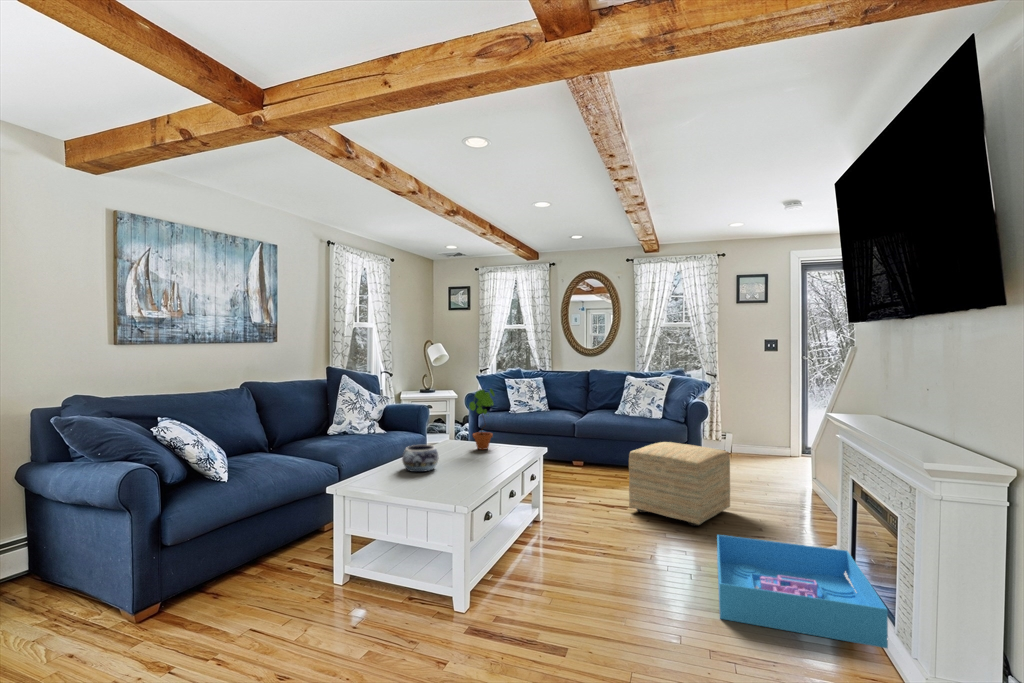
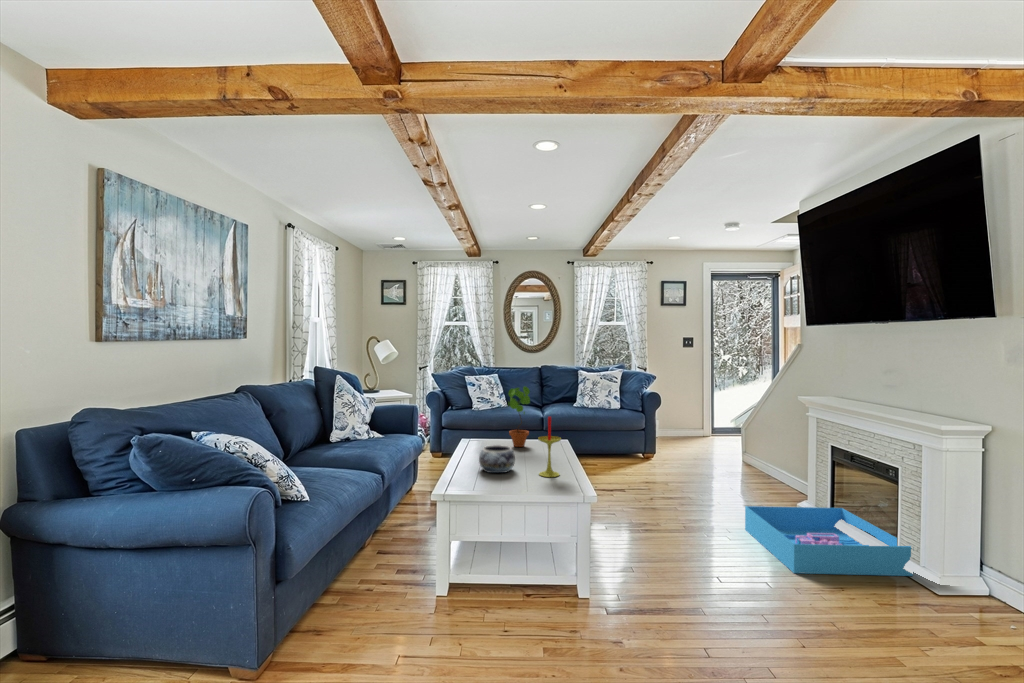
candle: none [449,416,473,480] -> present [538,417,561,477]
ottoman: present [629,442,730,526] -> none [635,430,711,502]

